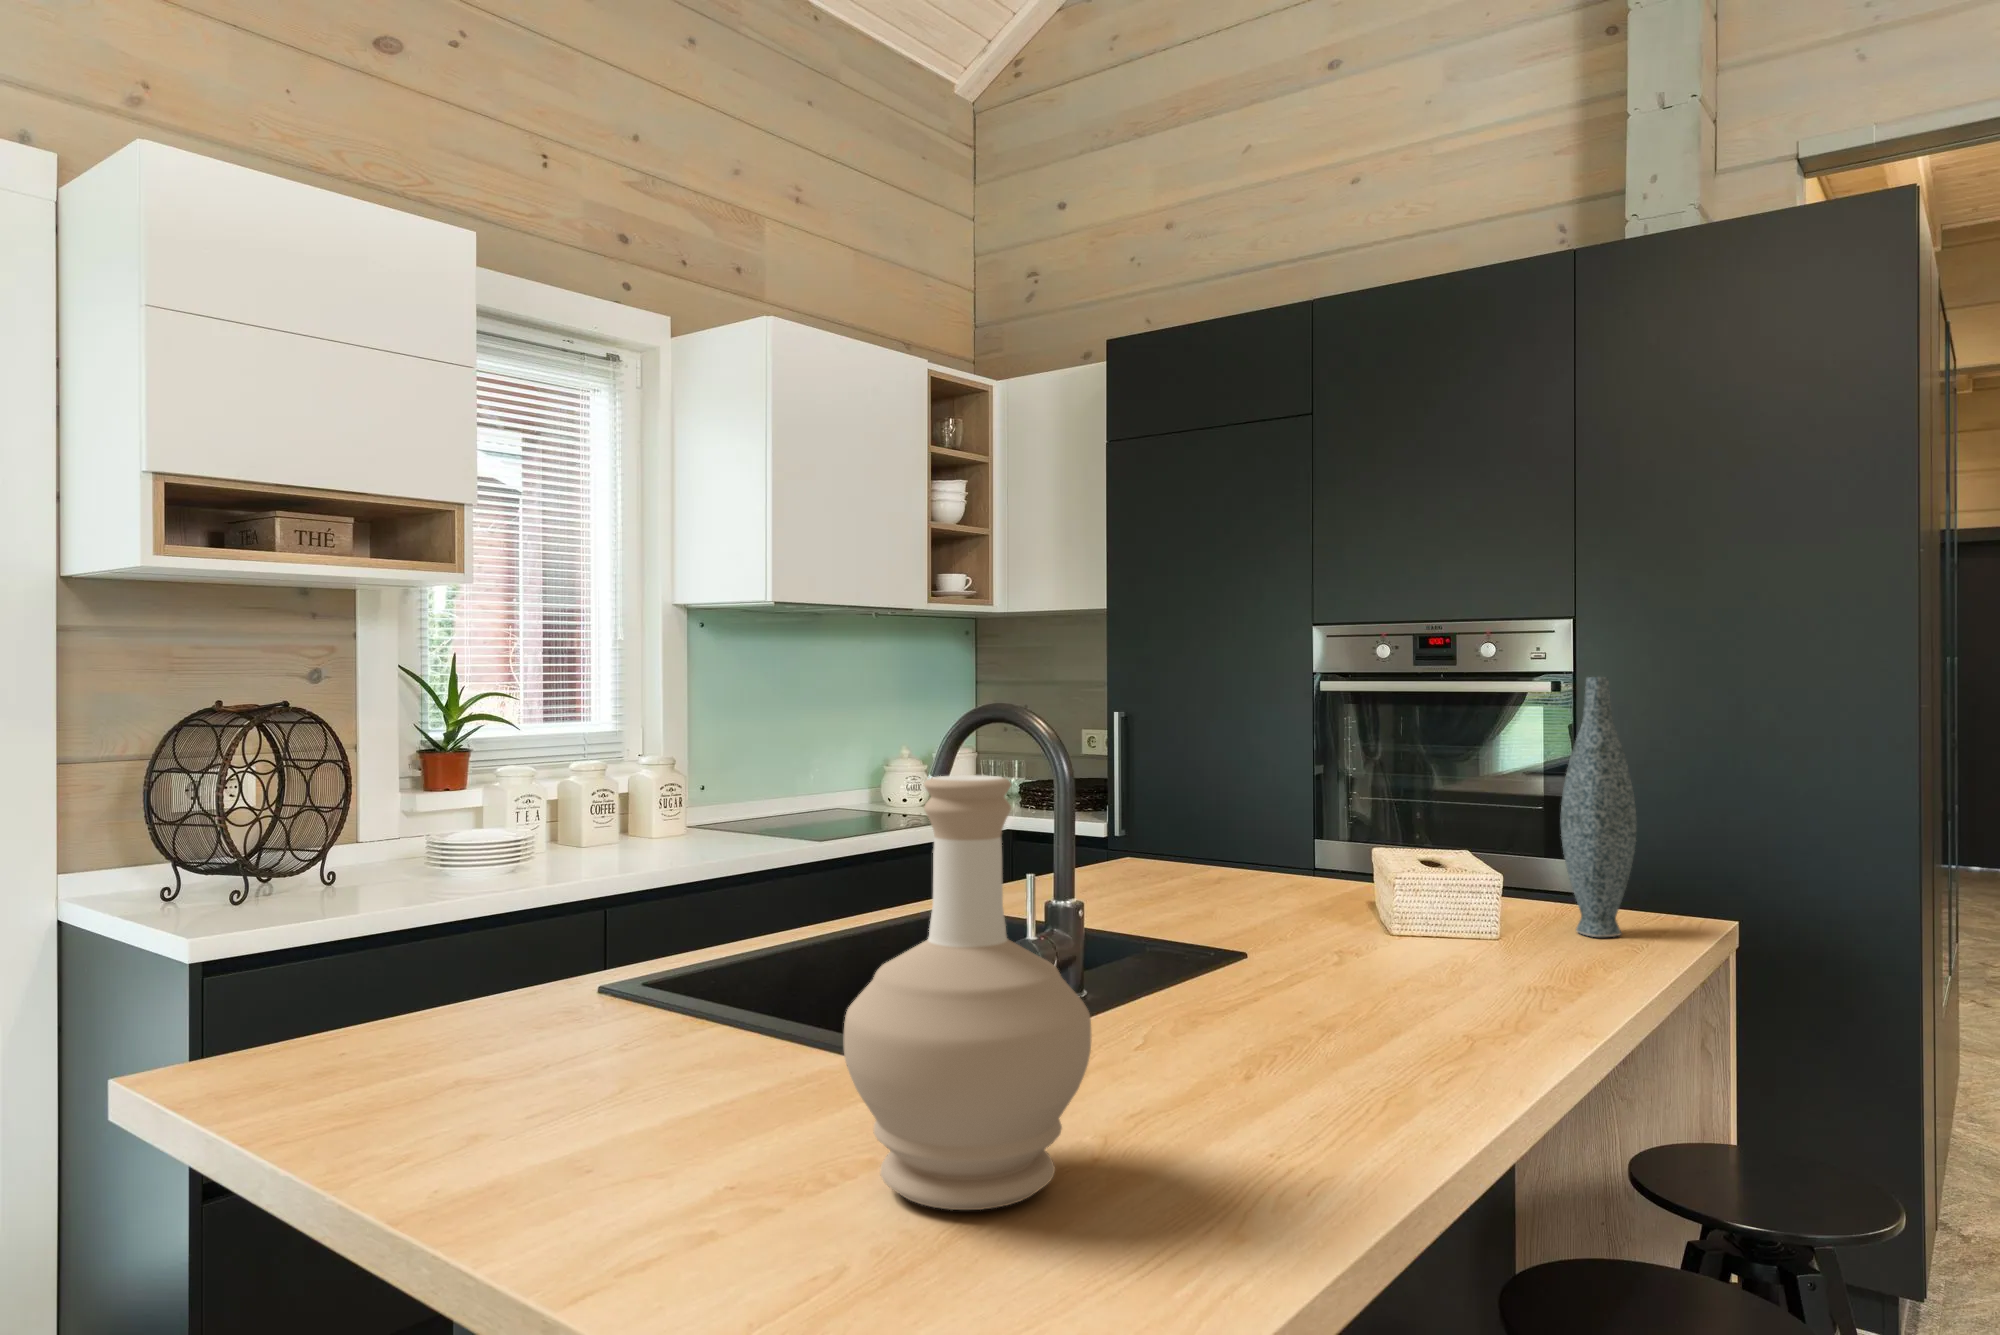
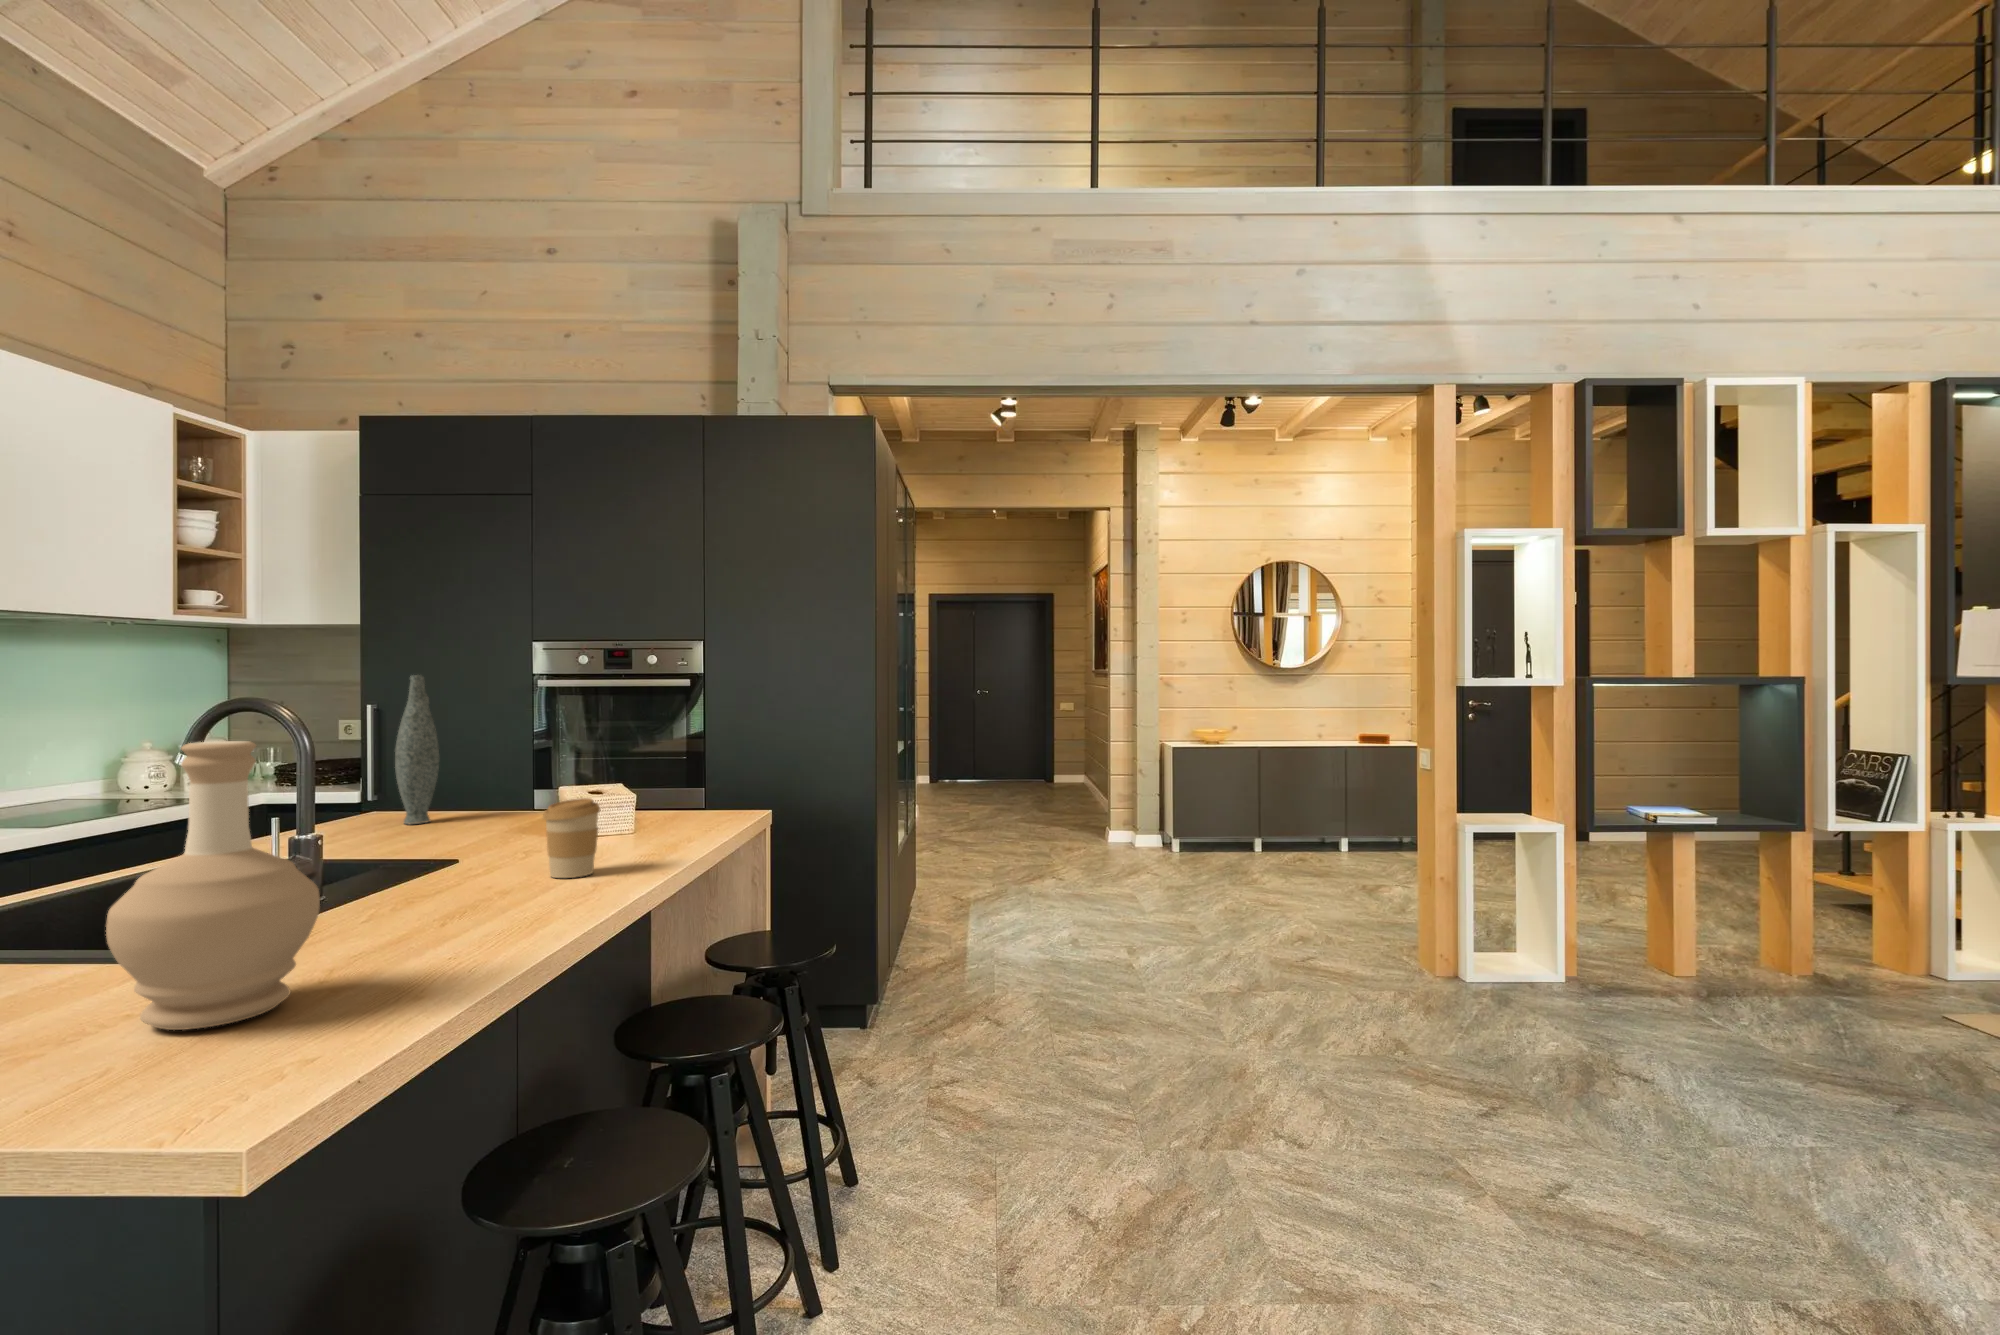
vase: present [1561,677,1637,937] -> present [395,675,439,824]
coffee cup: none [1372,878,1462,1009] -> present [543,798,600,878]

